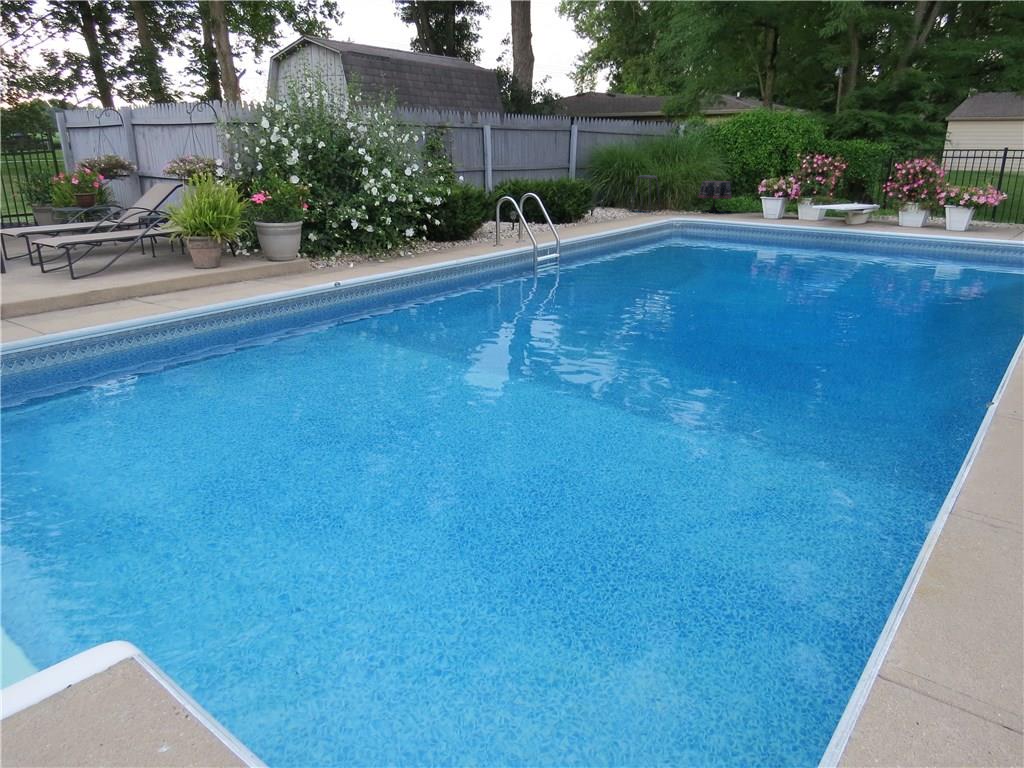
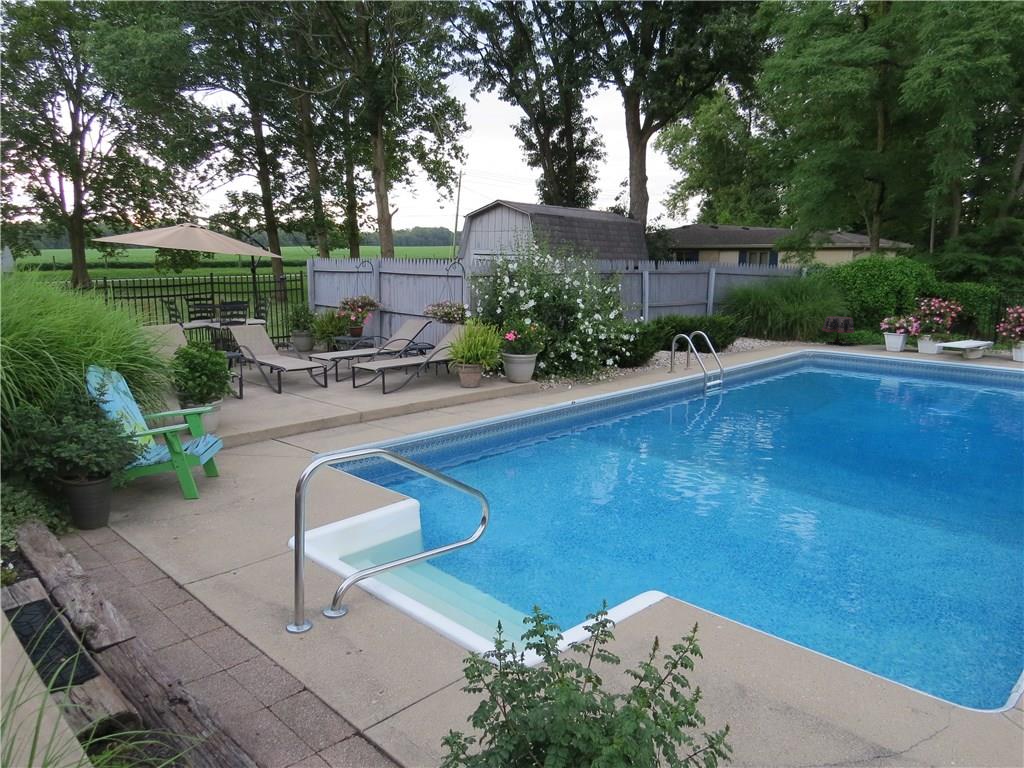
stool: present [629,176,661,213] -> none [760,311,789,344]

